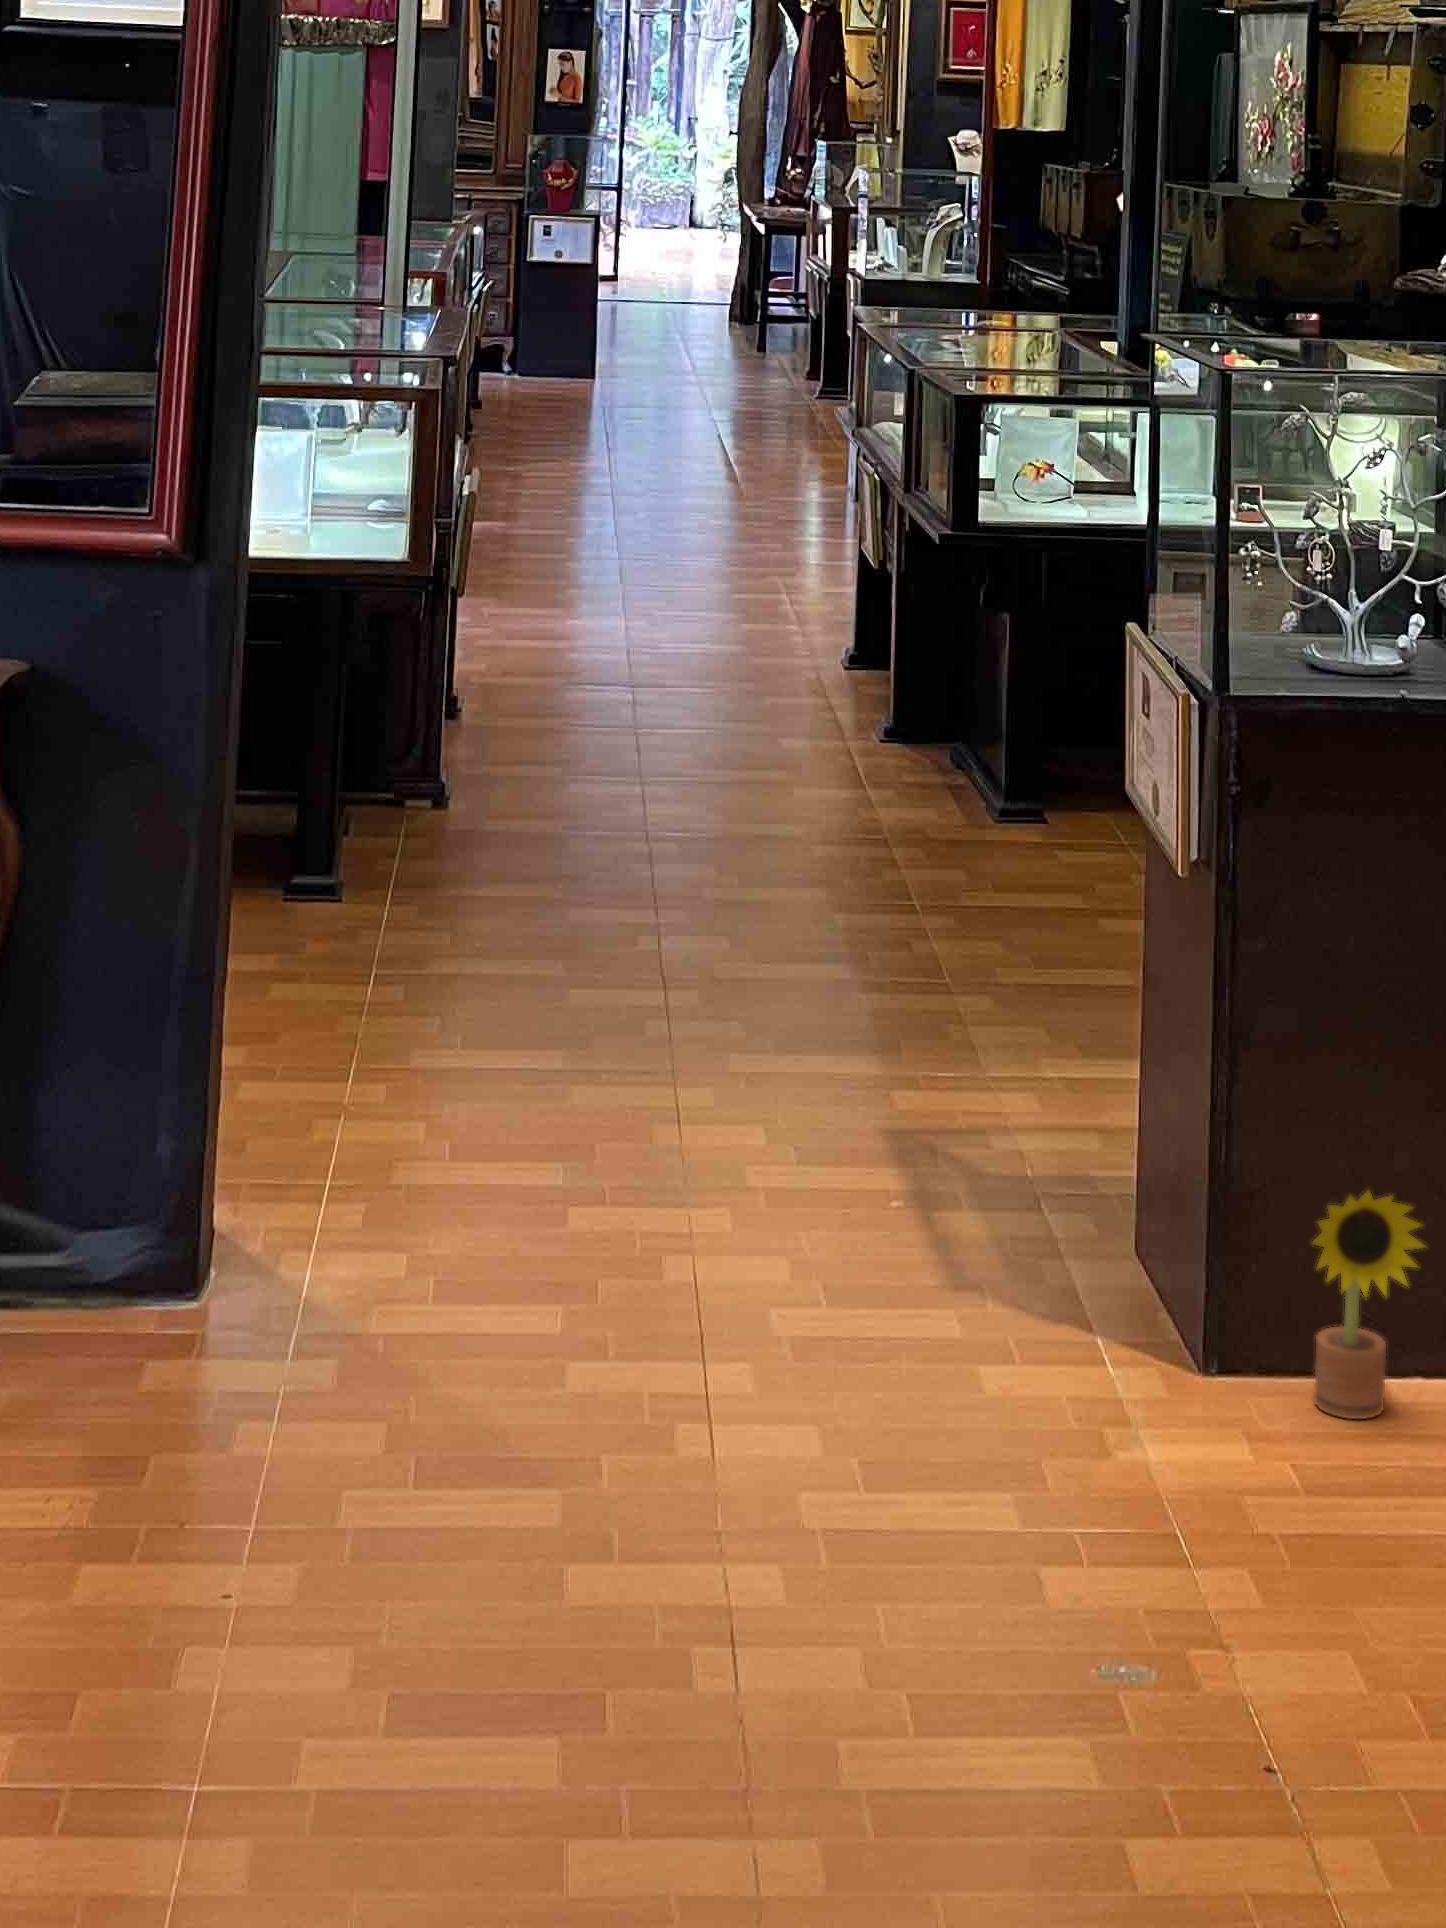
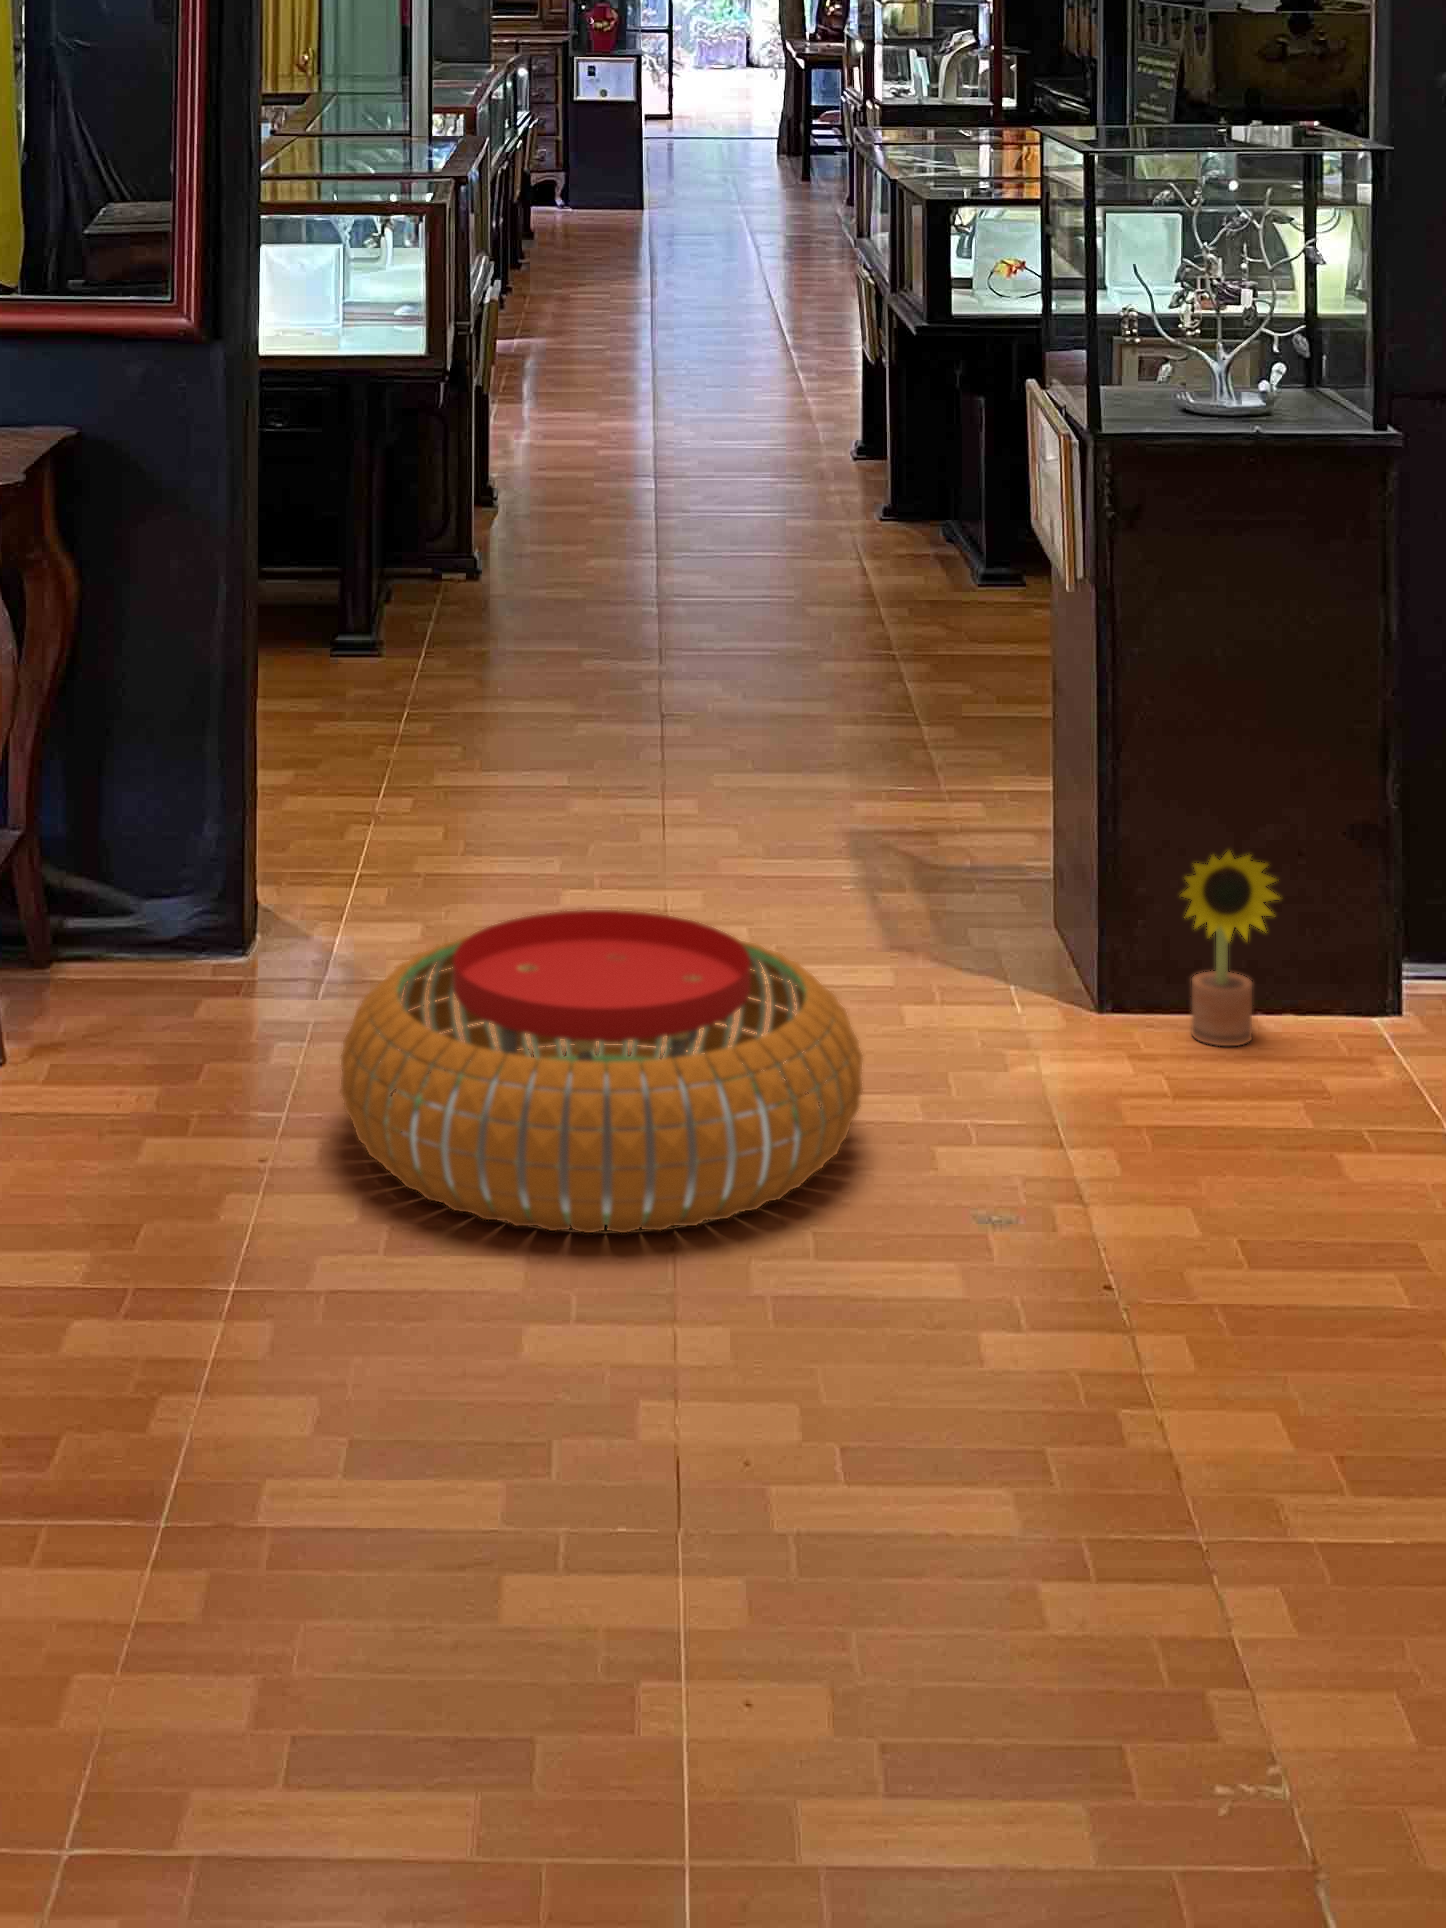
pouf: none [333,1270,964,1704] -> present [340,910,863,1233]

